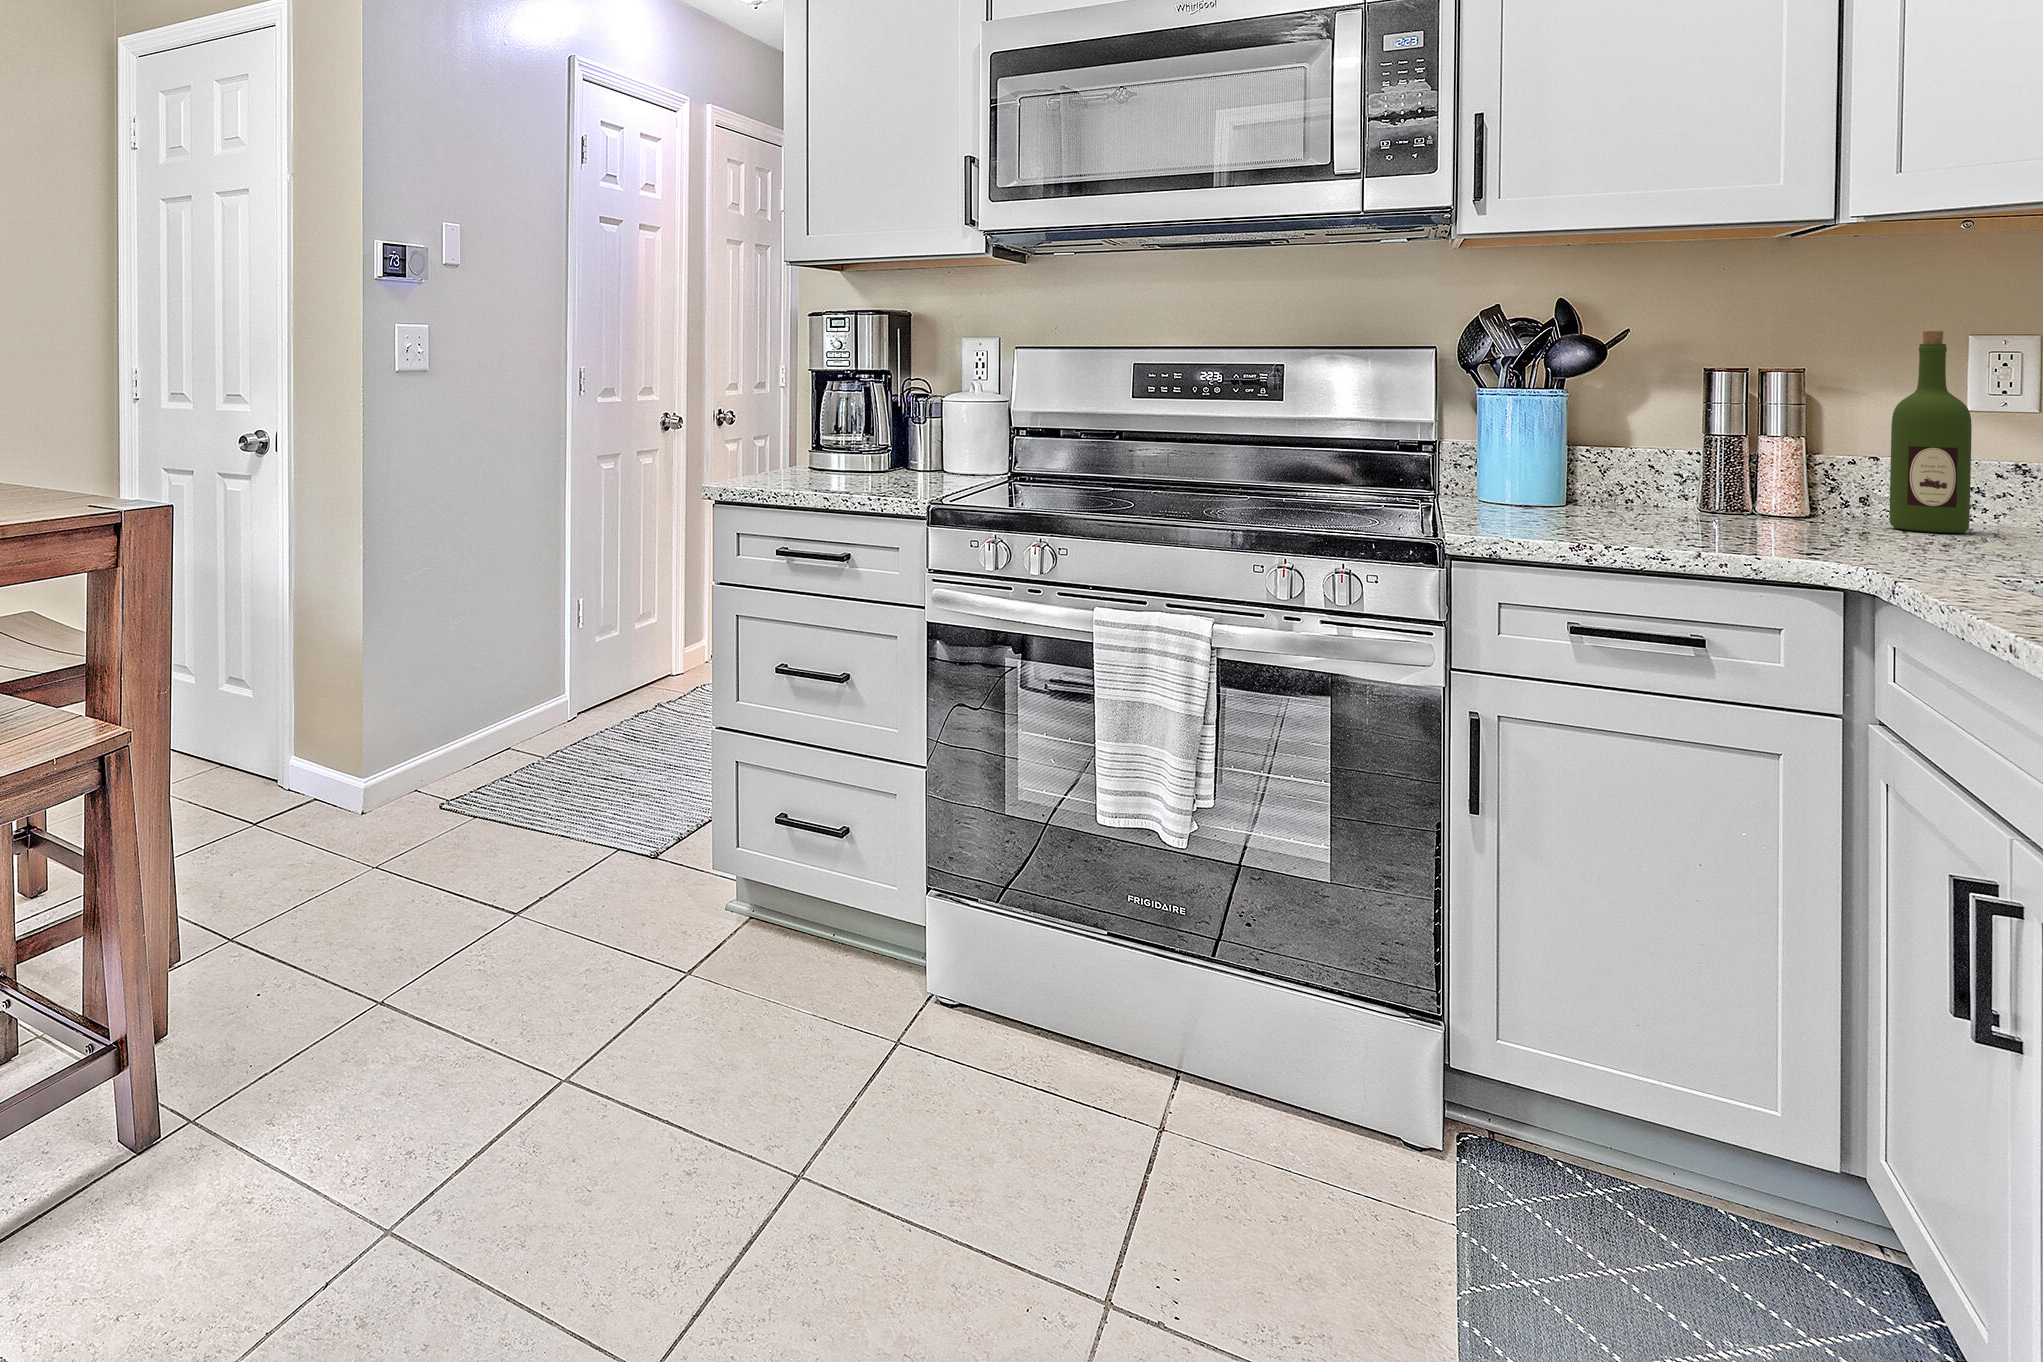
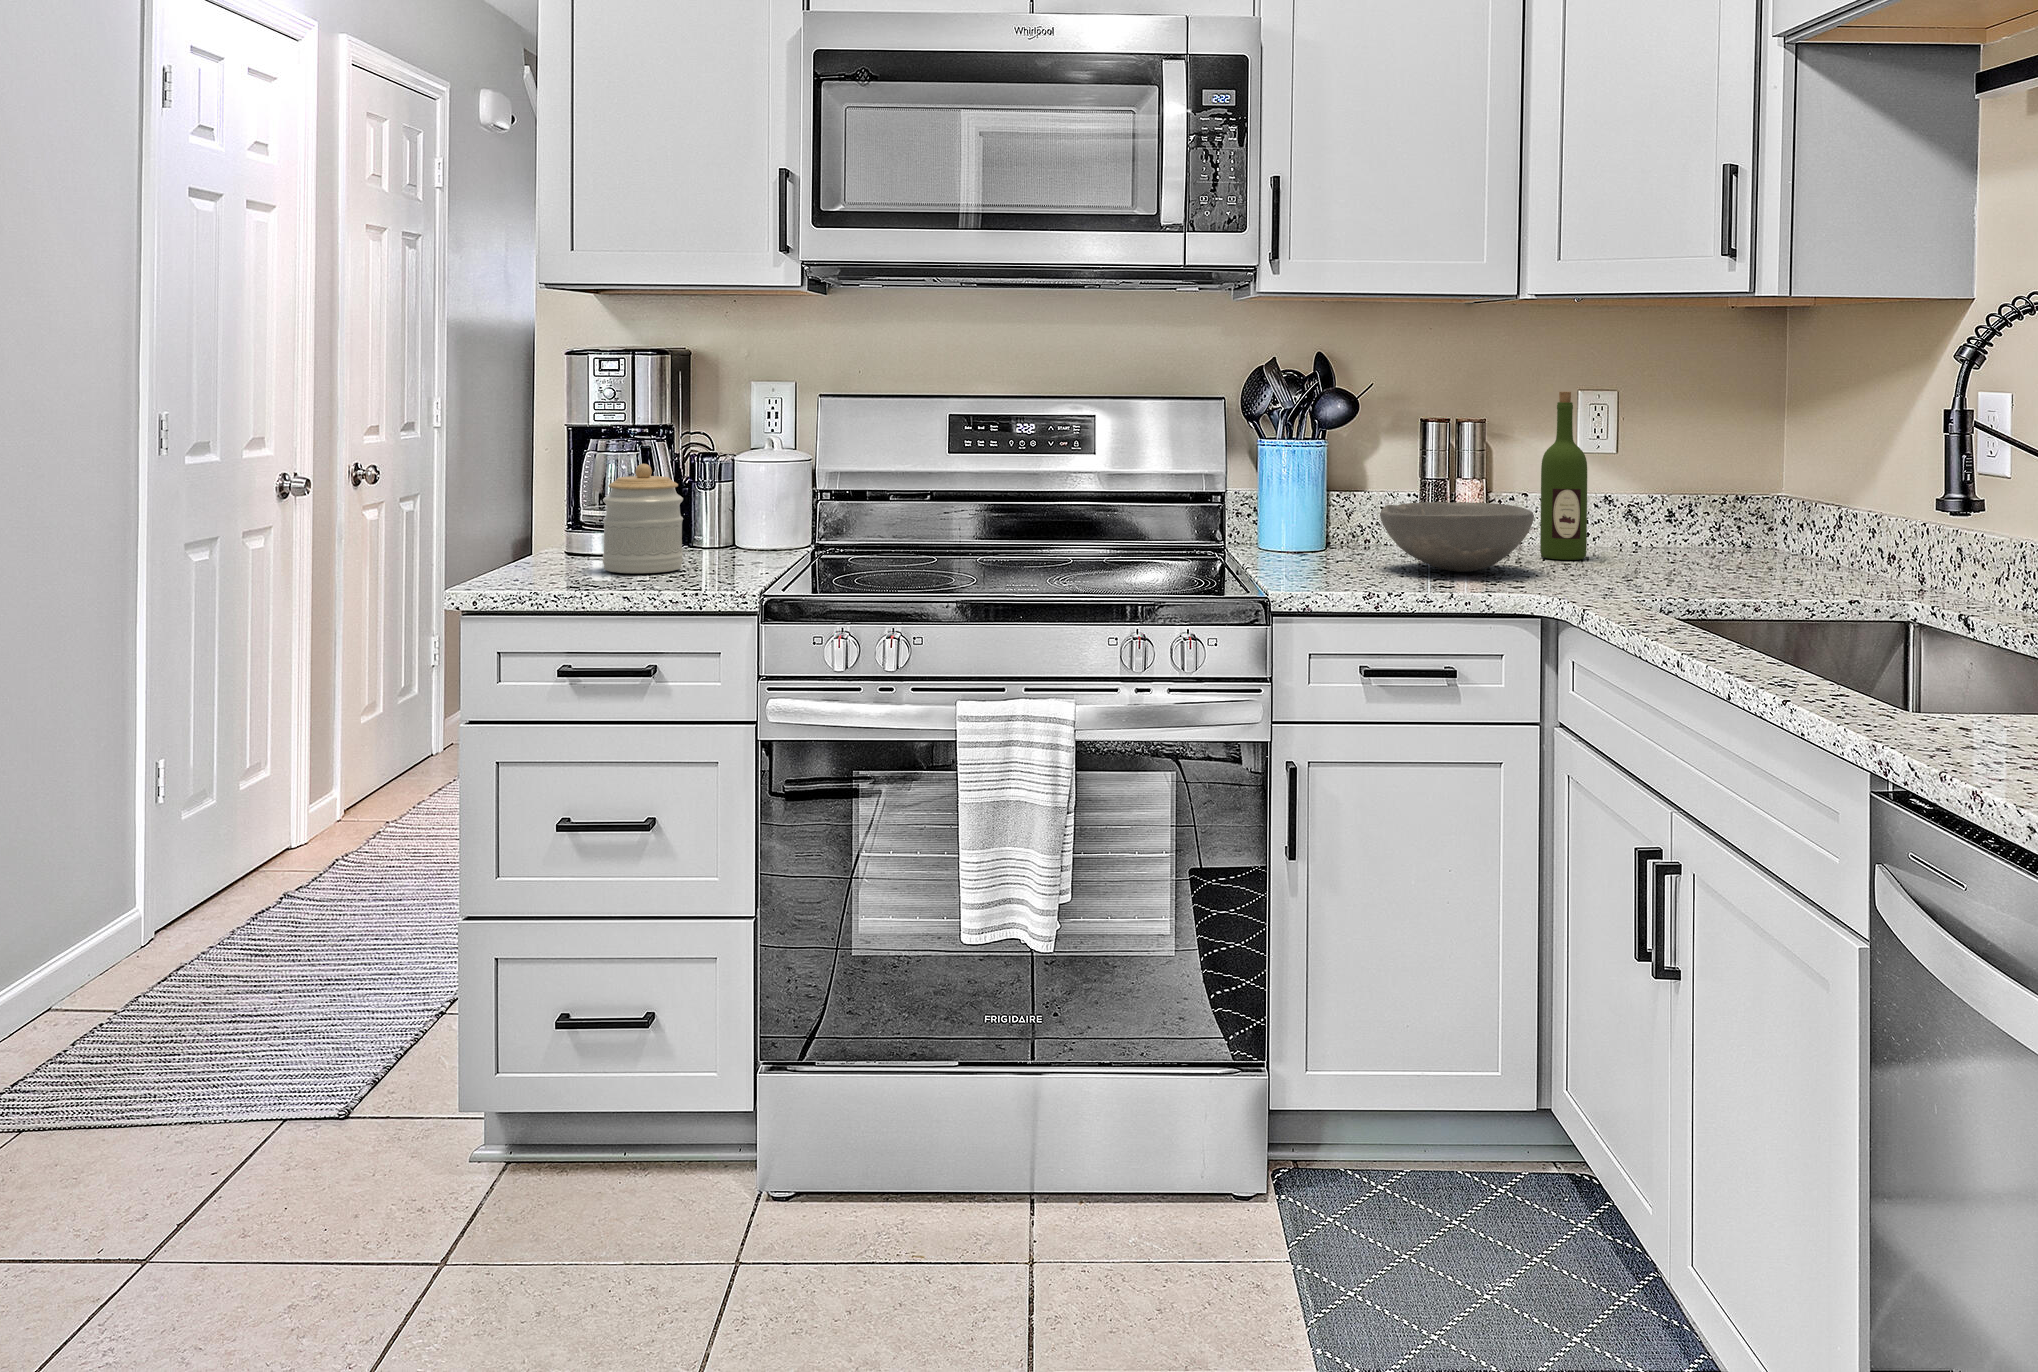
jar: none [825,400,888,485] -> present [603,464,683,573]
bowl: none [1625,456,1861,533] -> present [1380,502,1534,572]

